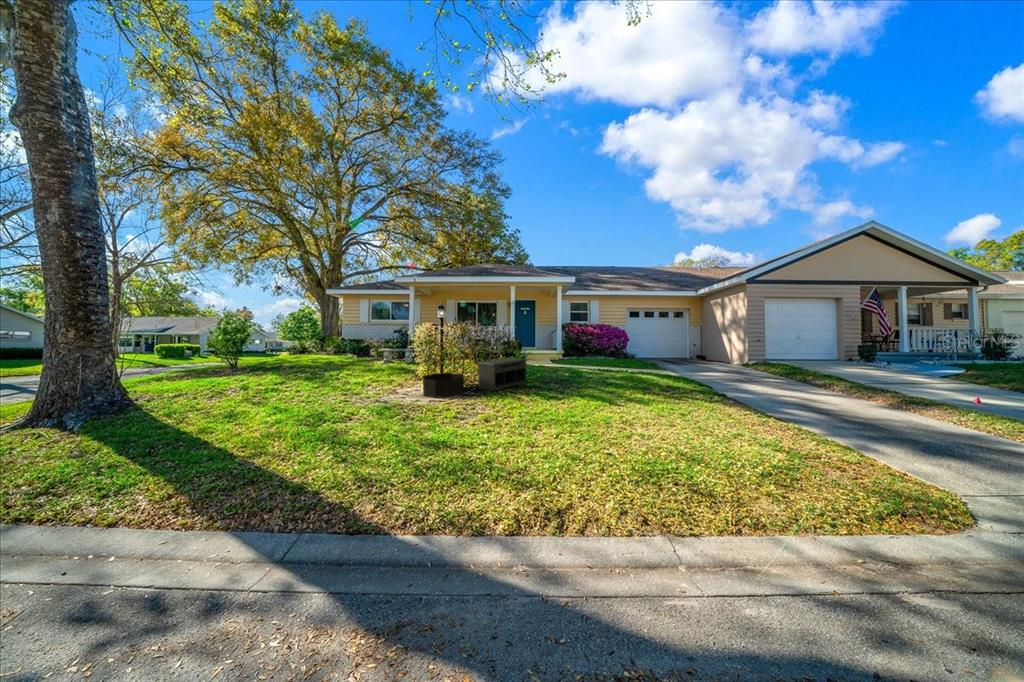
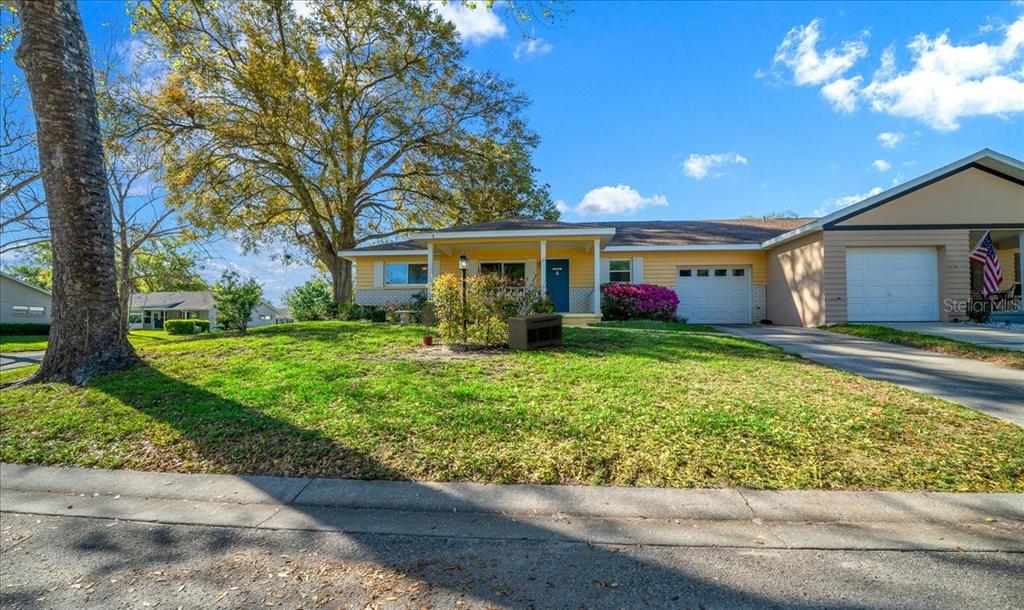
potted tree: none [398,344,422,385] -> present [421,299,443,345]
basket: present [423,373,464,398] -> none [446,330,492,356]

